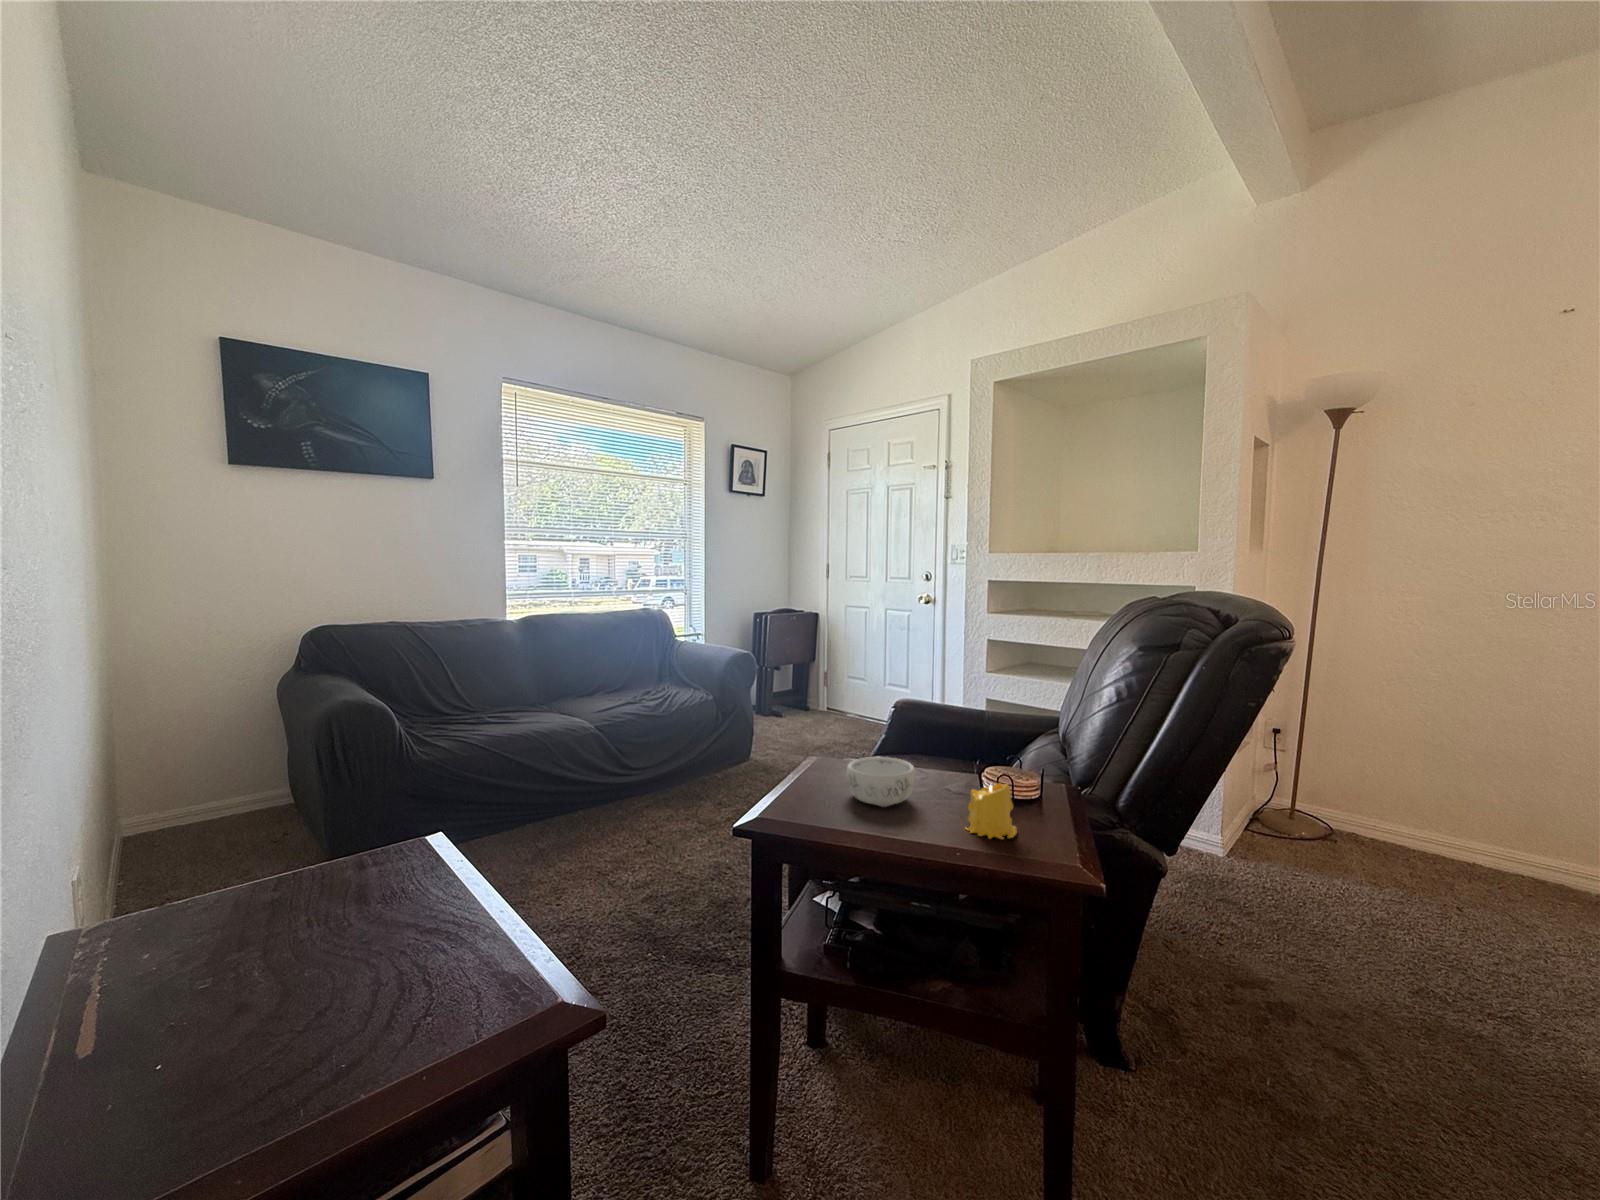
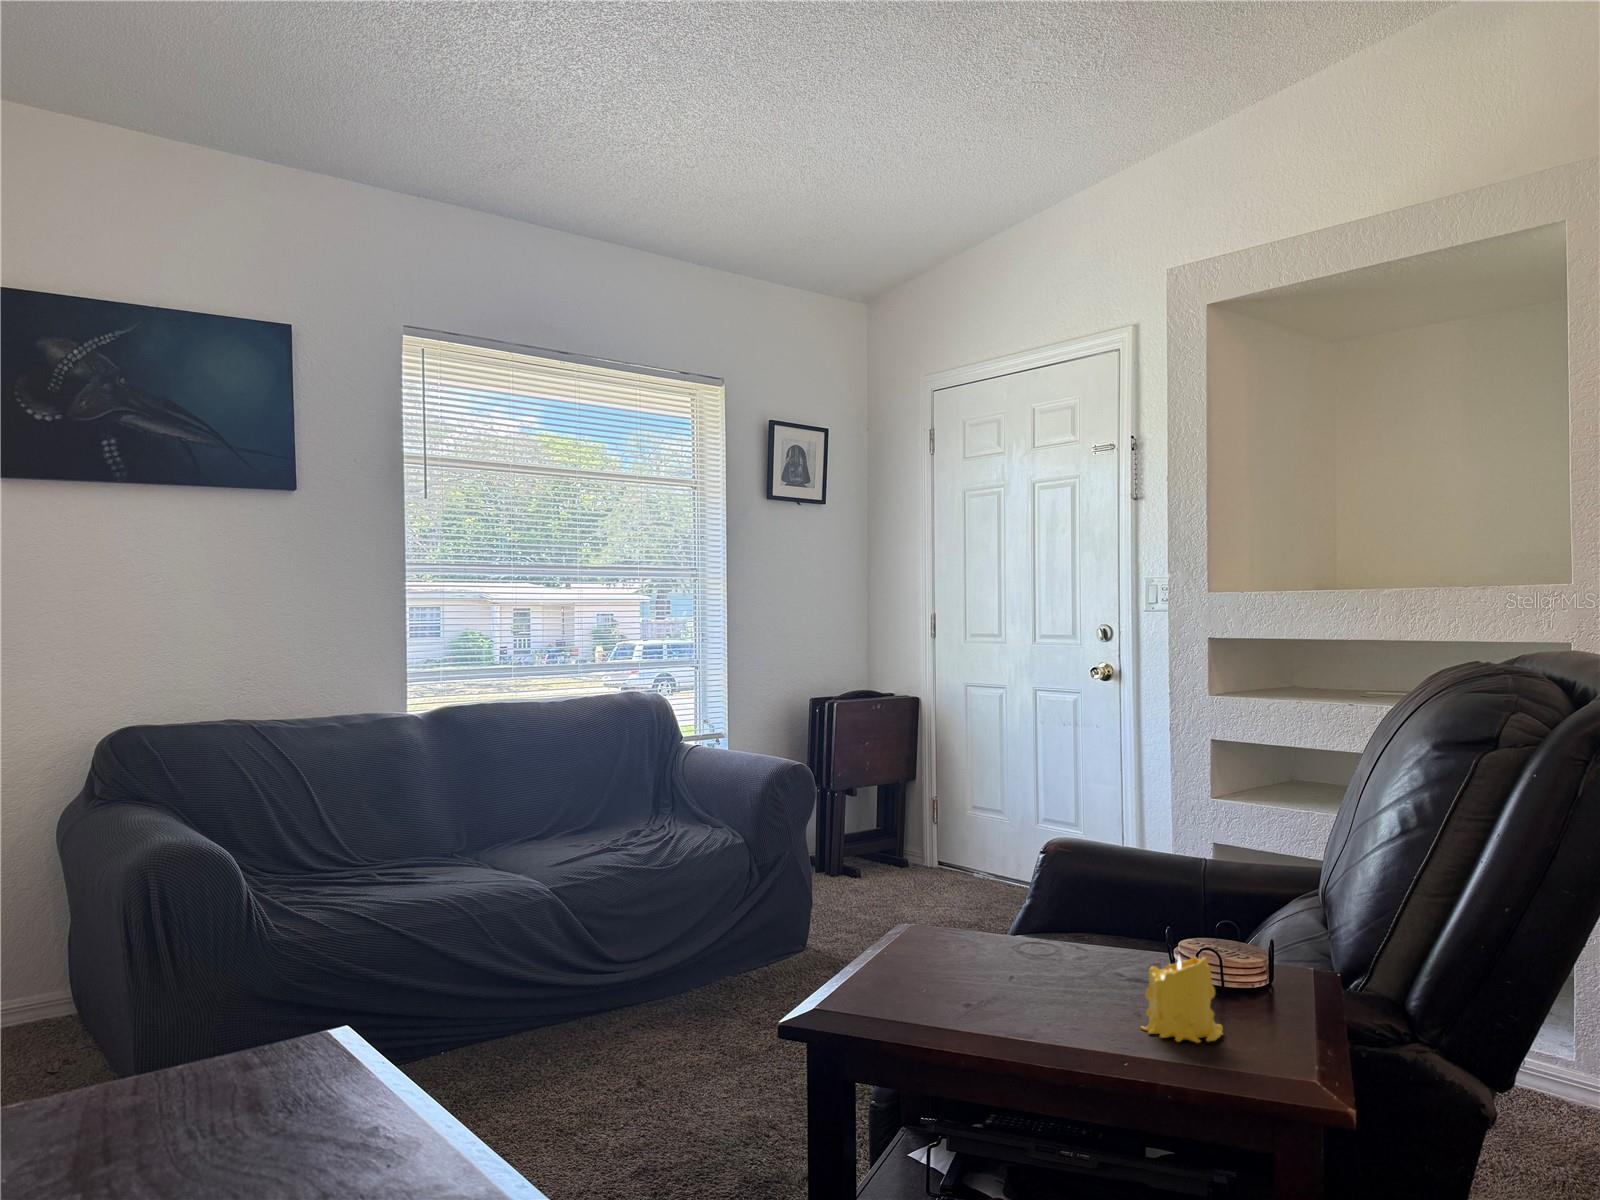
decorative bowl: present [846,757,915,807] -> none [957,921,1064,995]

